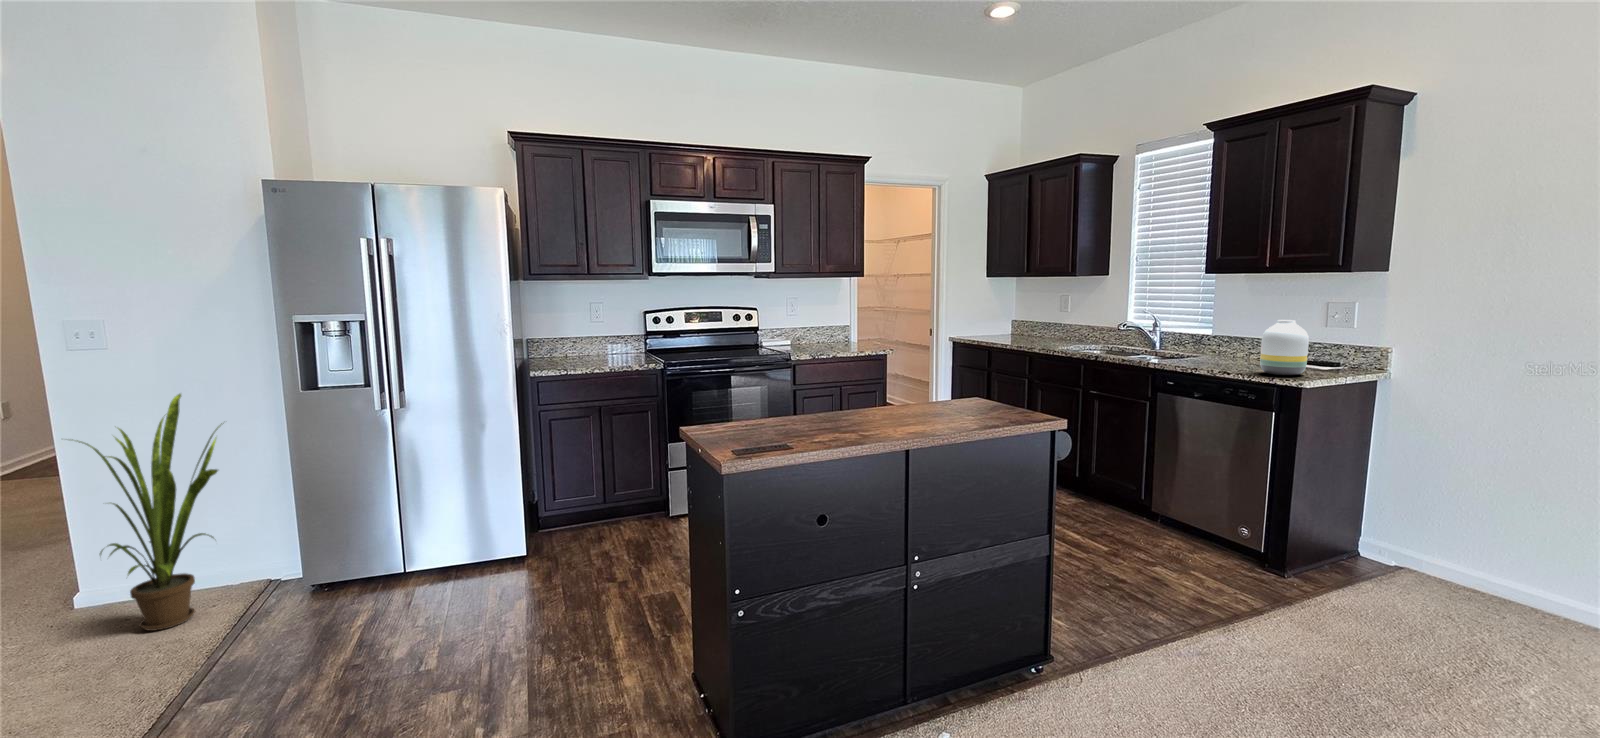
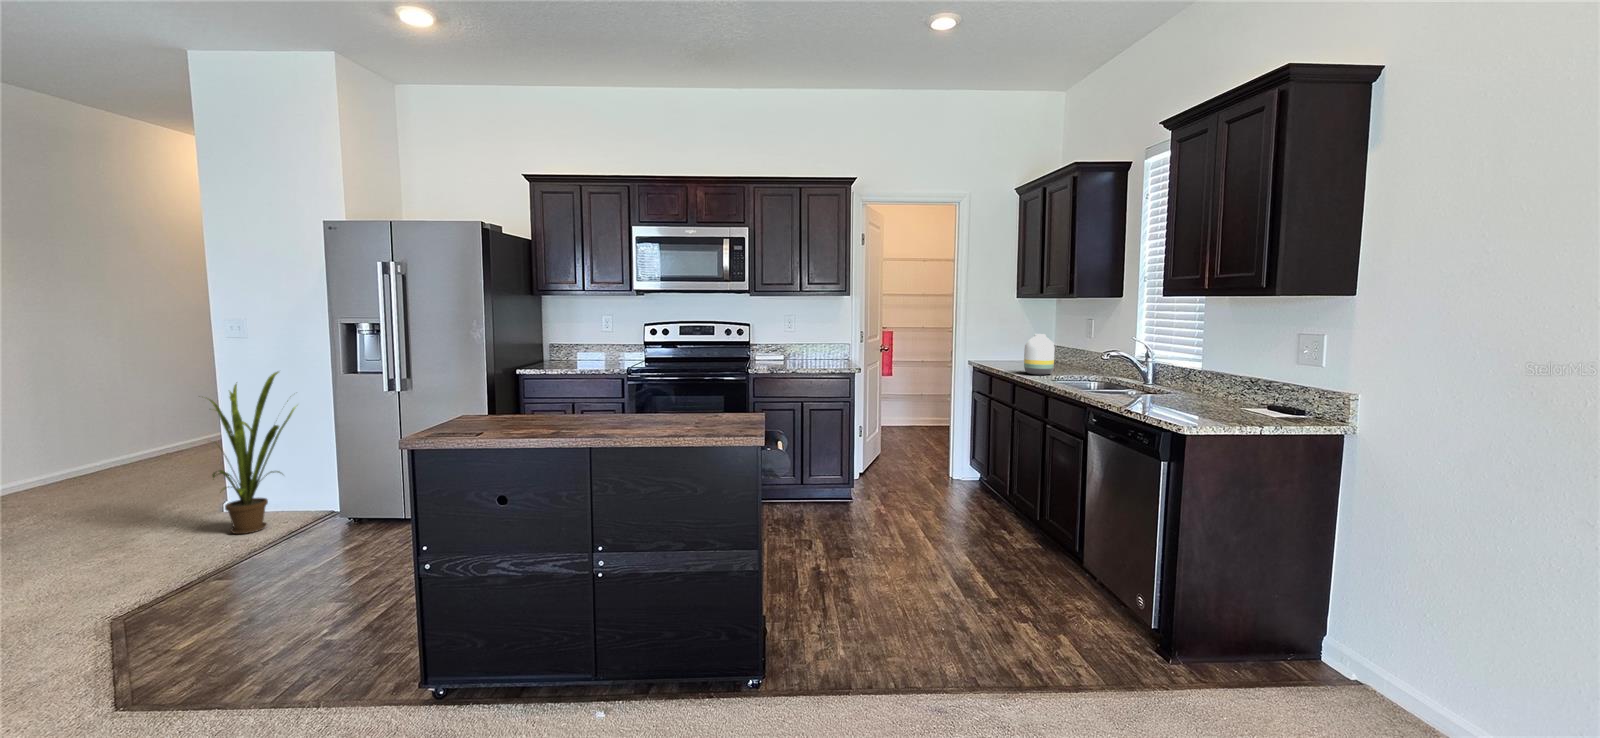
vase: present [1260,320,1309,375] -> present [1024,334,1054,375]

